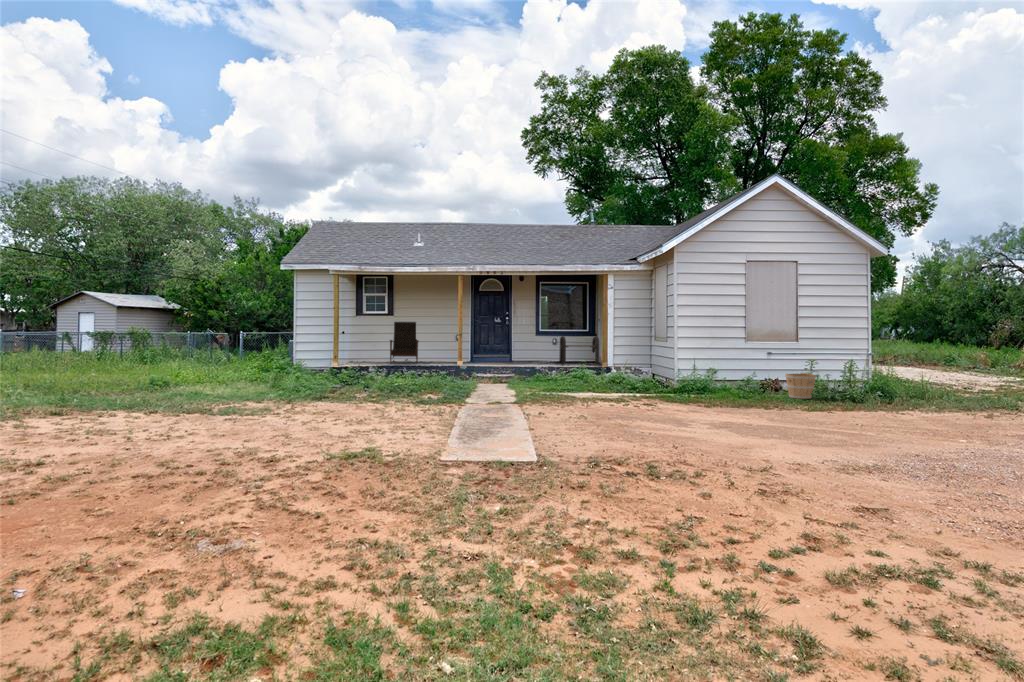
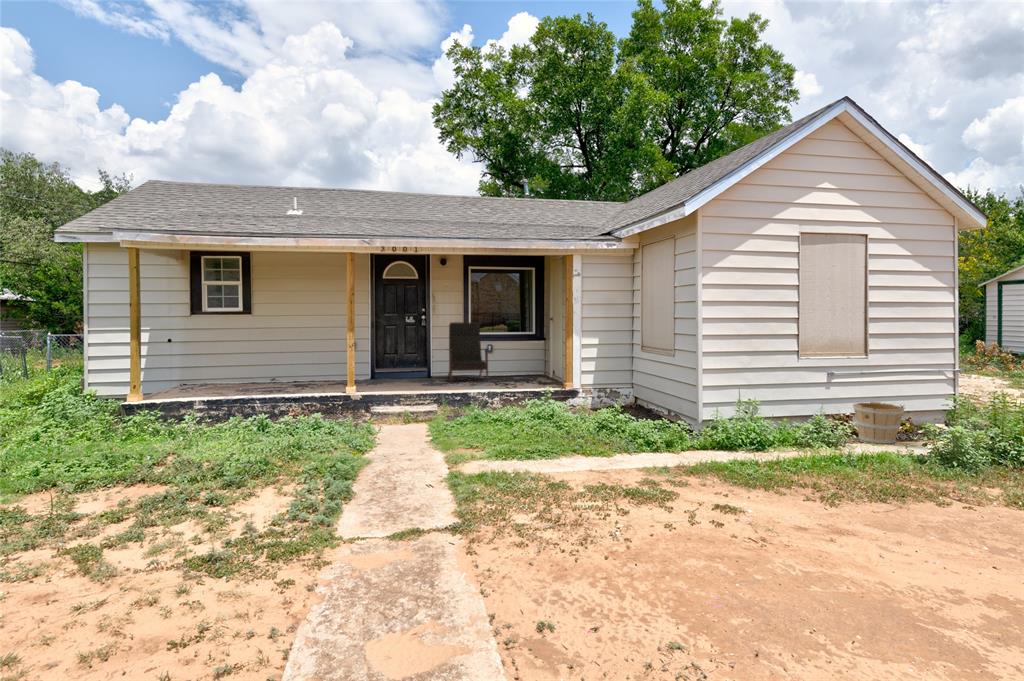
lounge chair: present [390,322,419,363] -> present [448,322,488,381]
bench: present [559,336,599,363] -> none [499,342,556,382]

